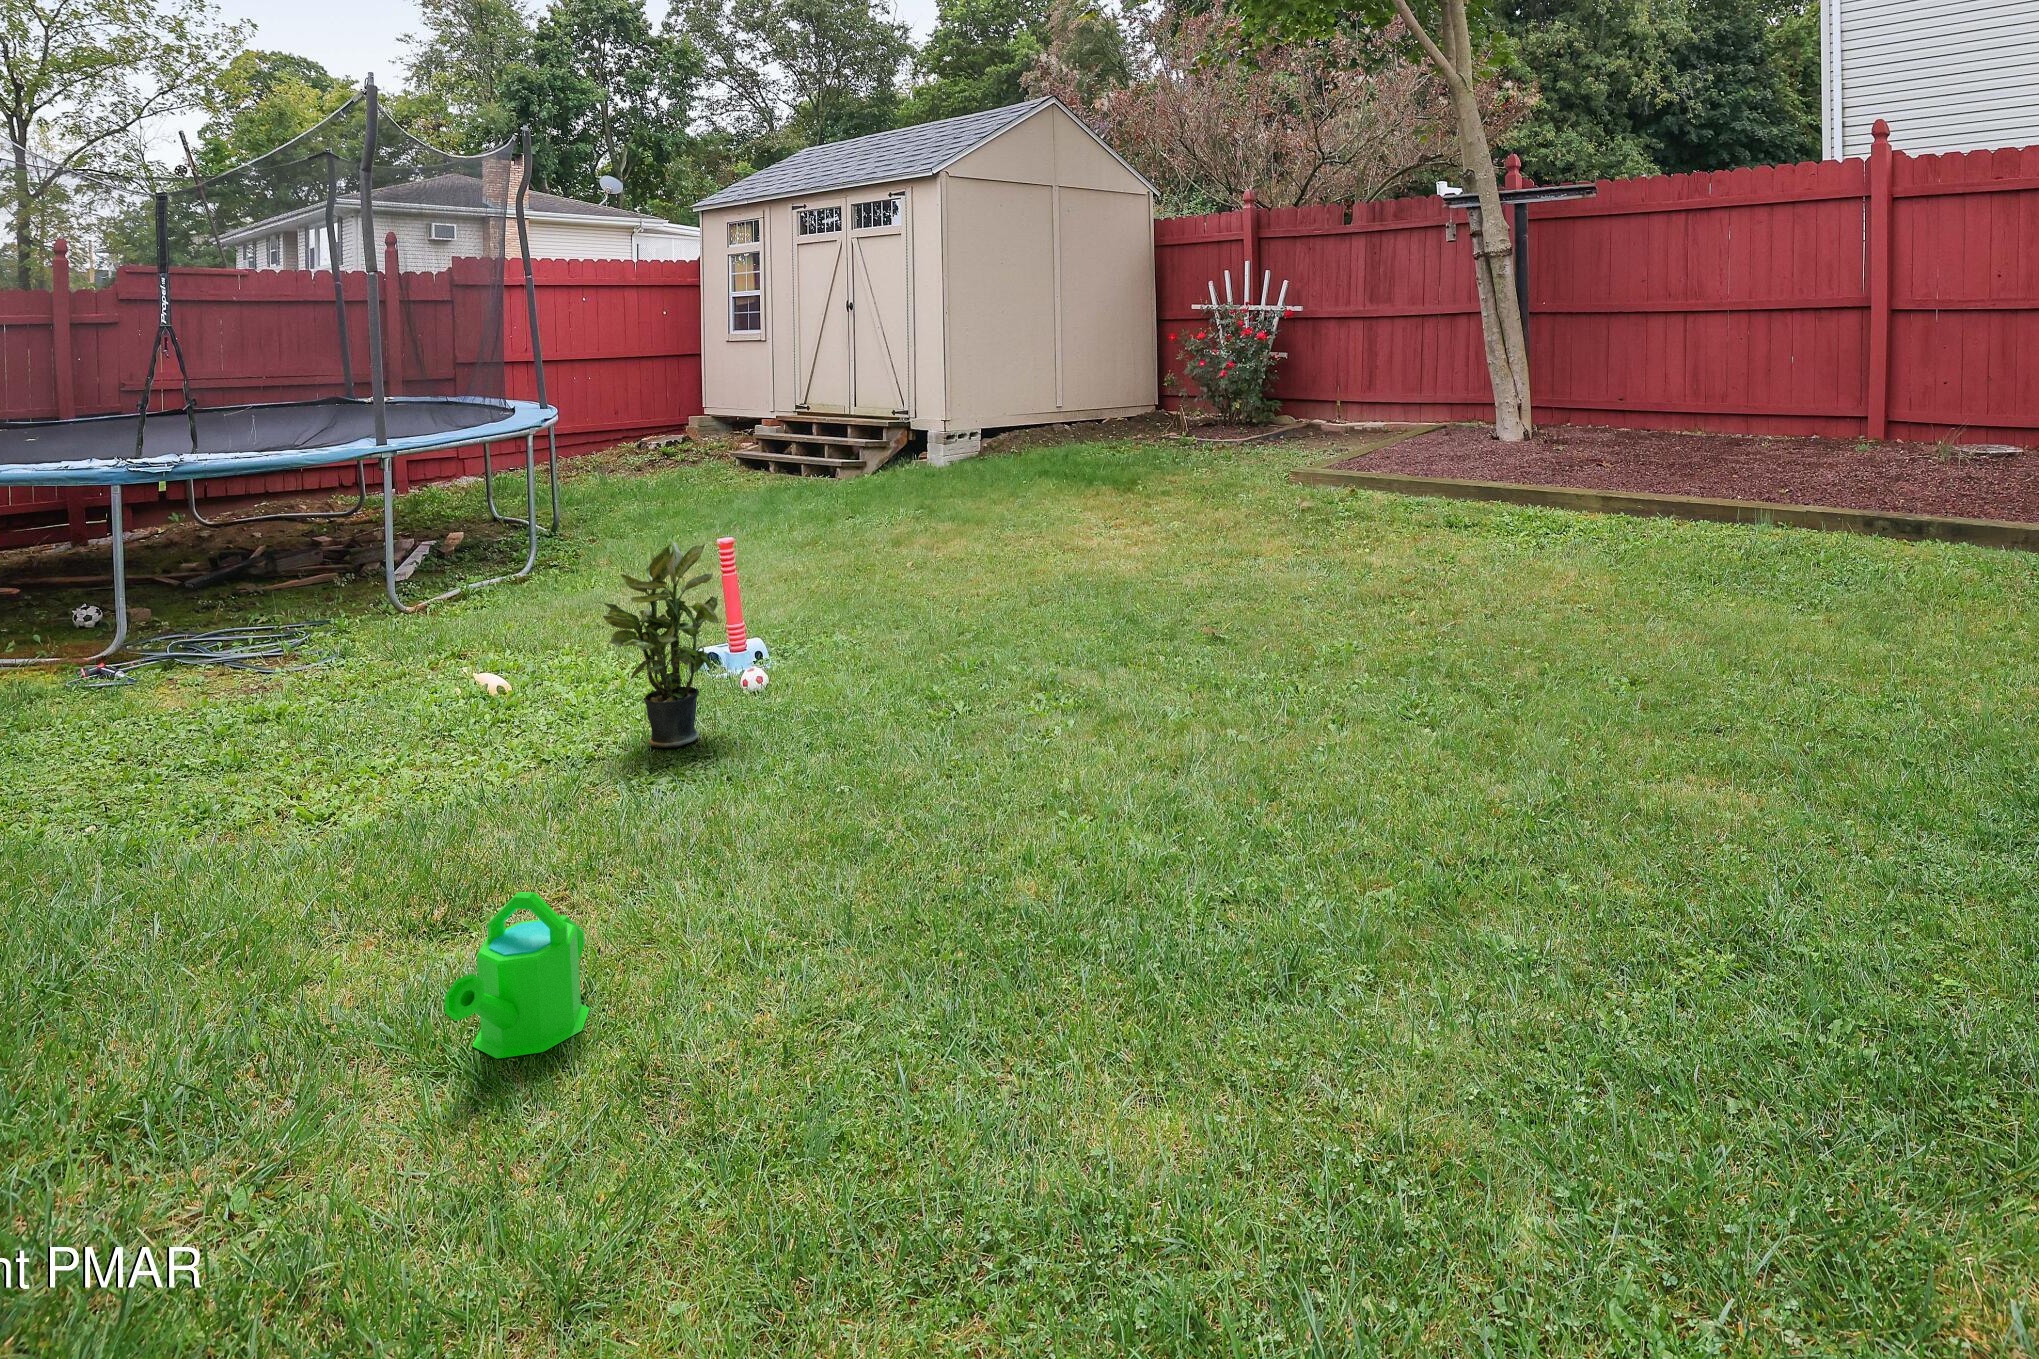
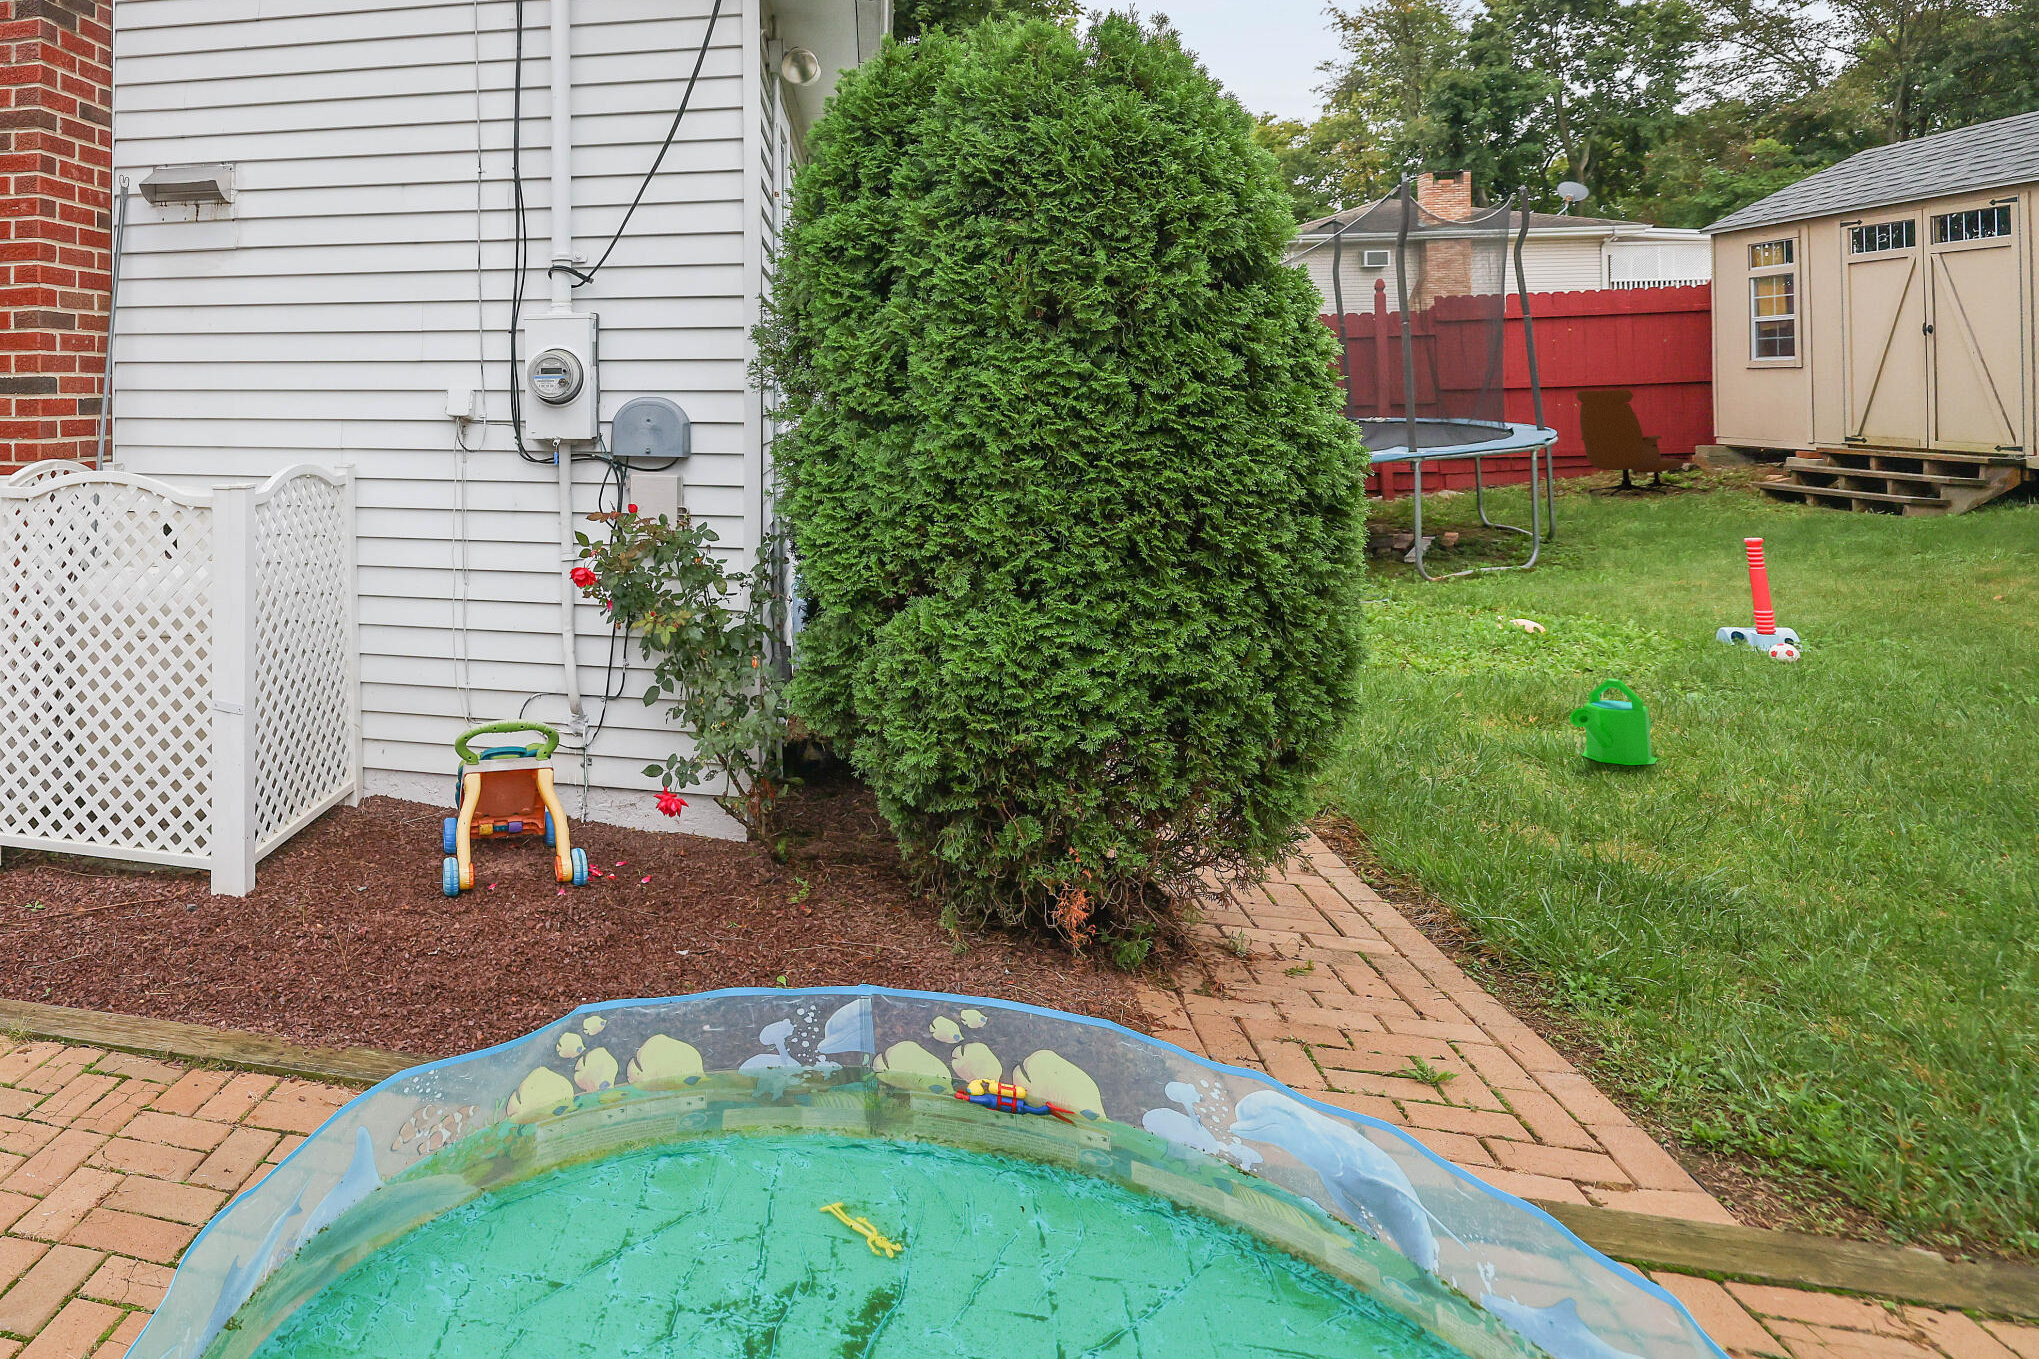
lounge chair: none [594,361,683,466] -> present [1576,390,1686,496]
potted plant: present [602,540,719,748] -> none [1638,518,1747,675]

